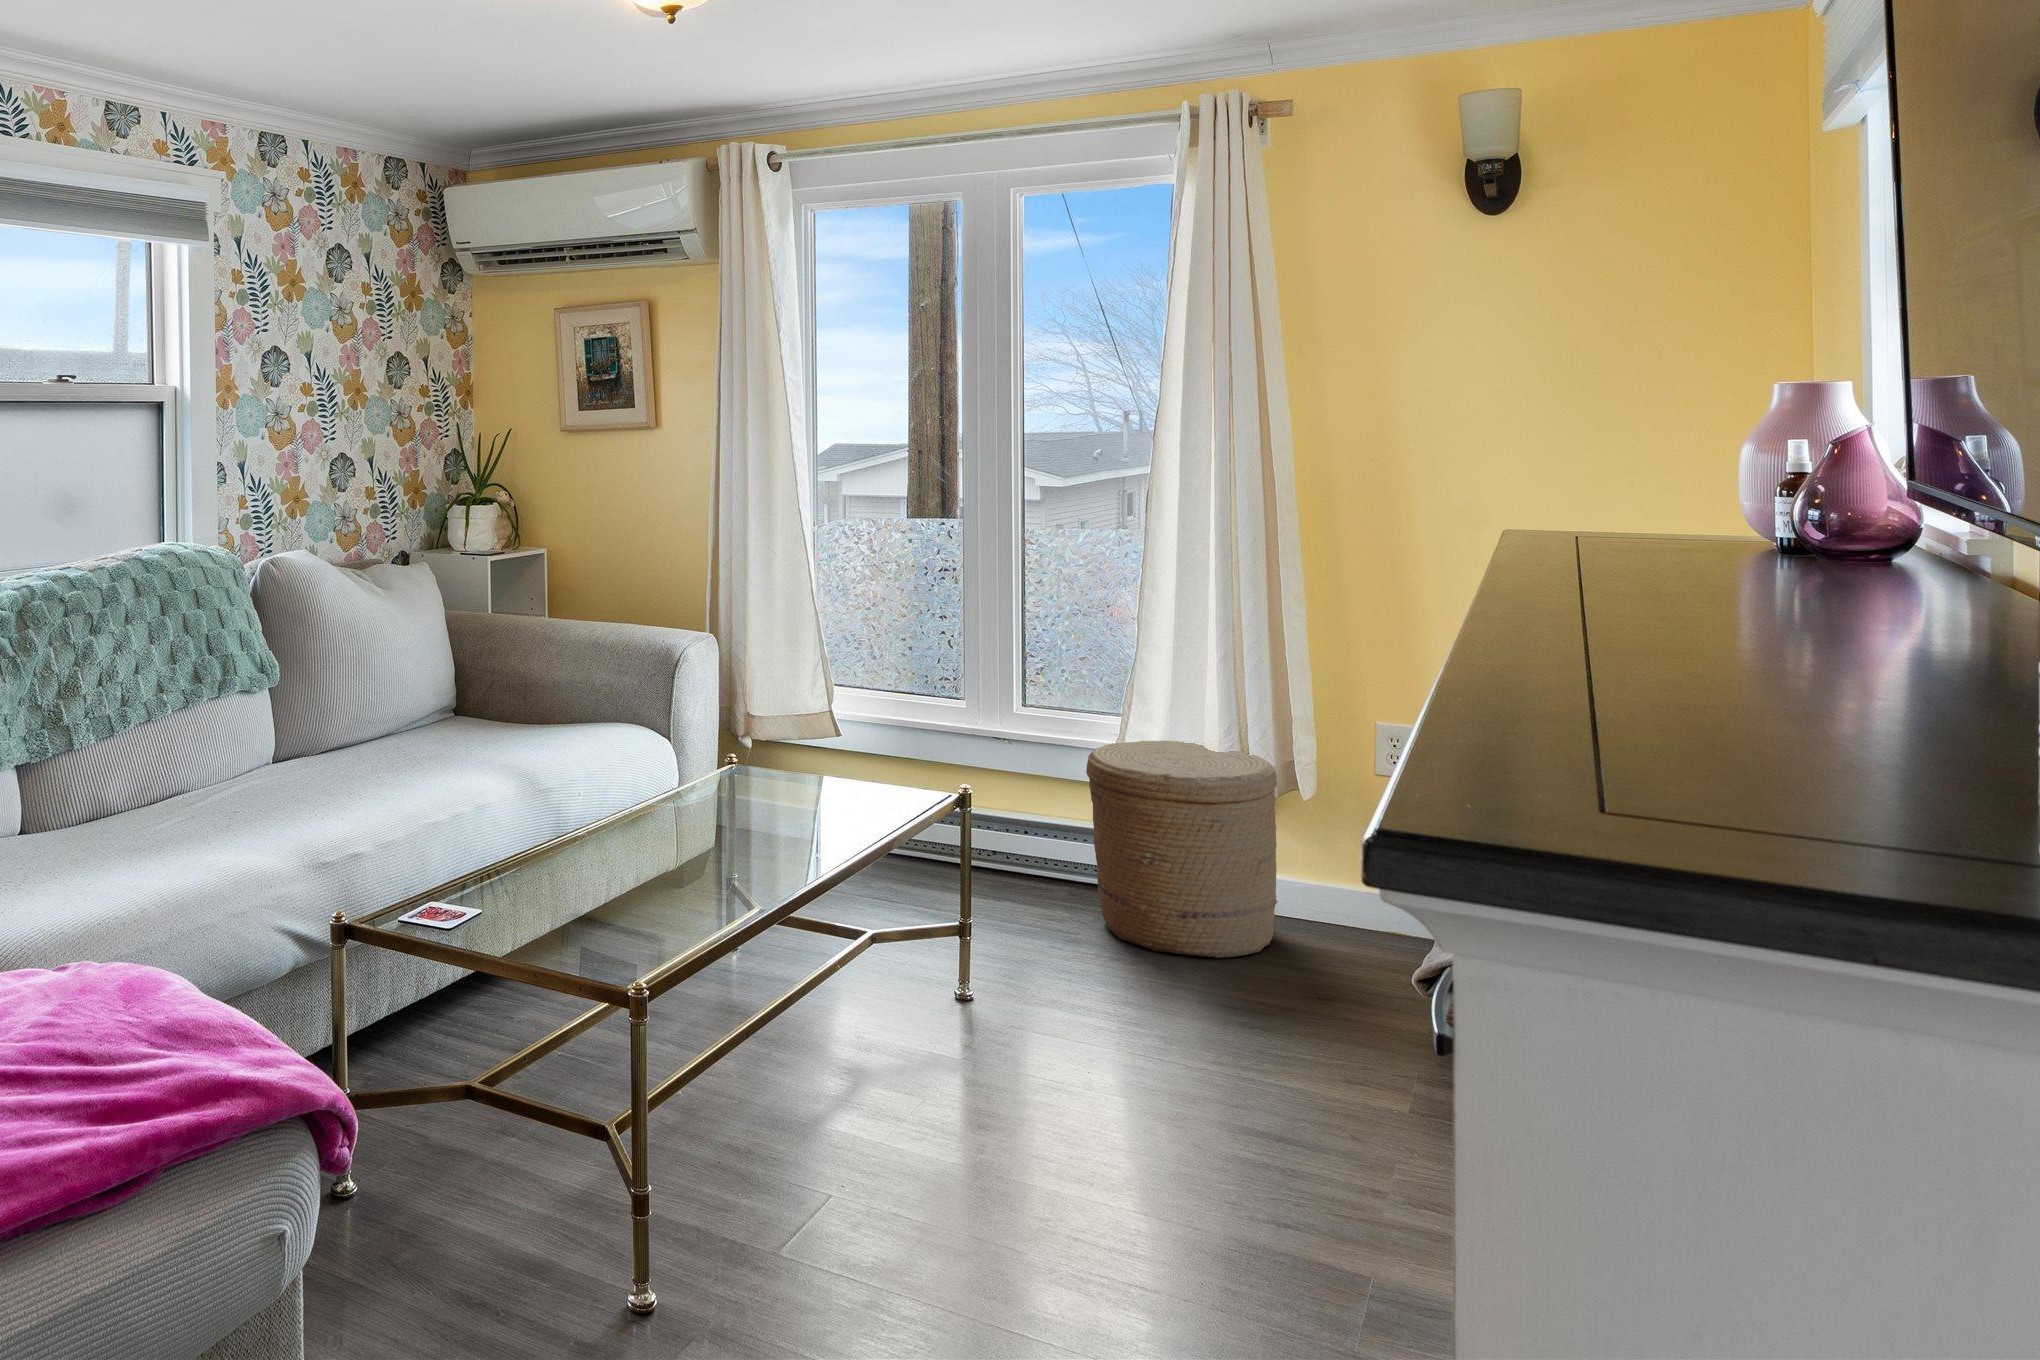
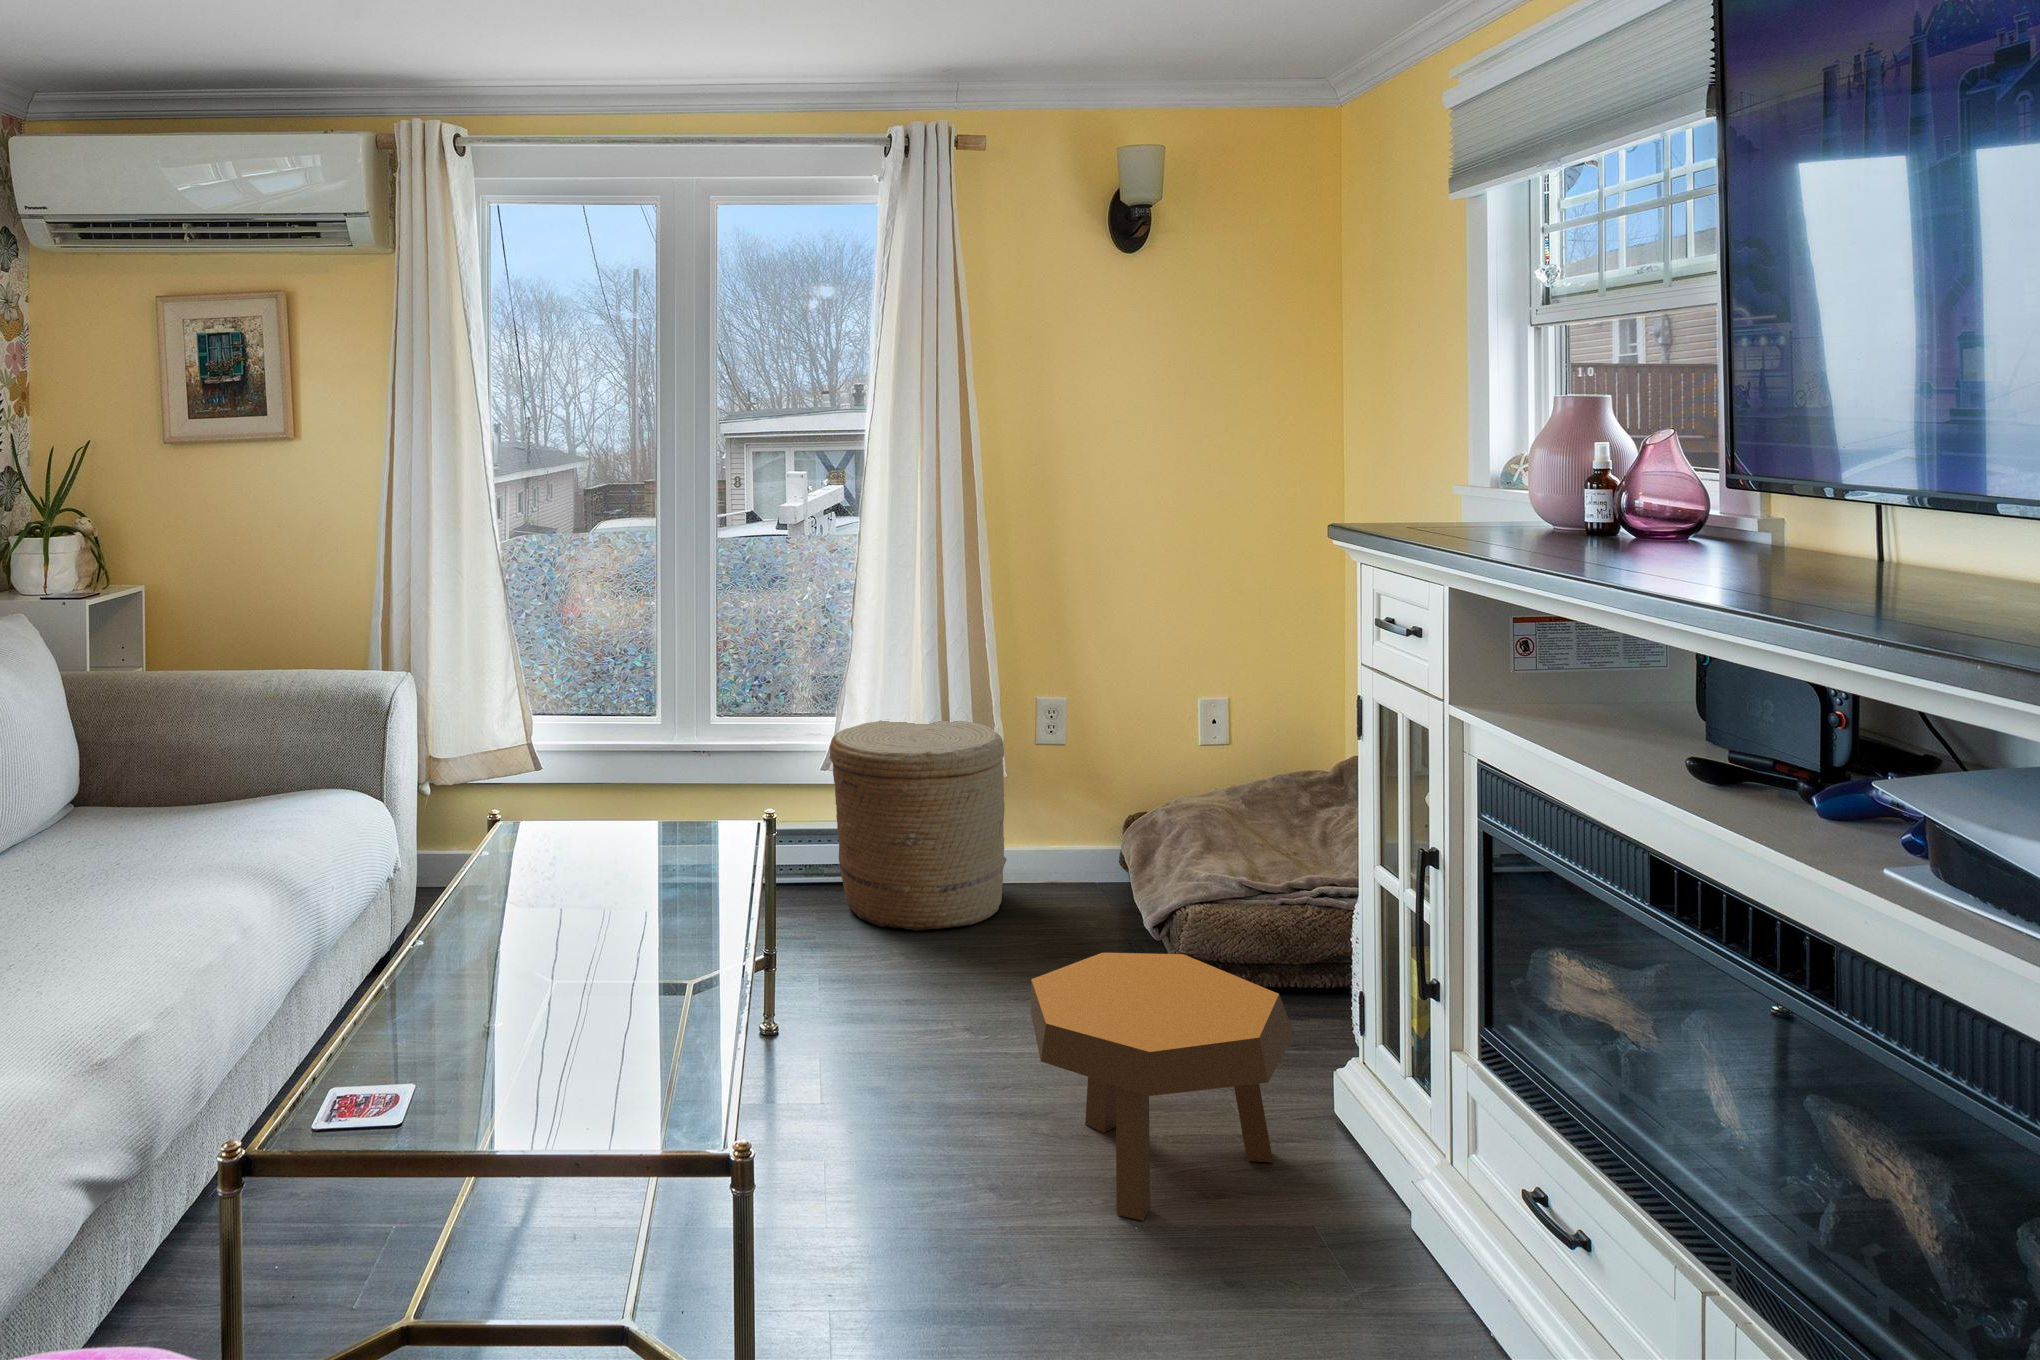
footstool: none [1072,982,1355,1221] -> present [1031,953,1294,1221]

